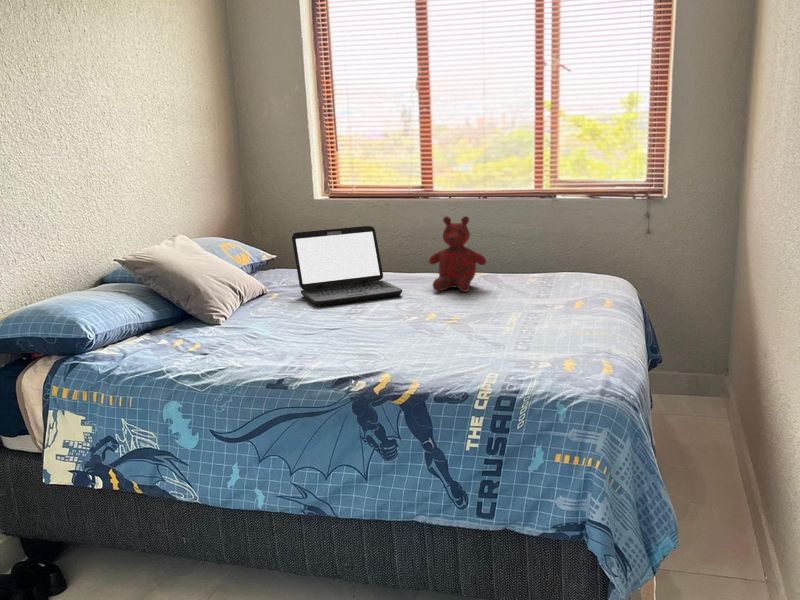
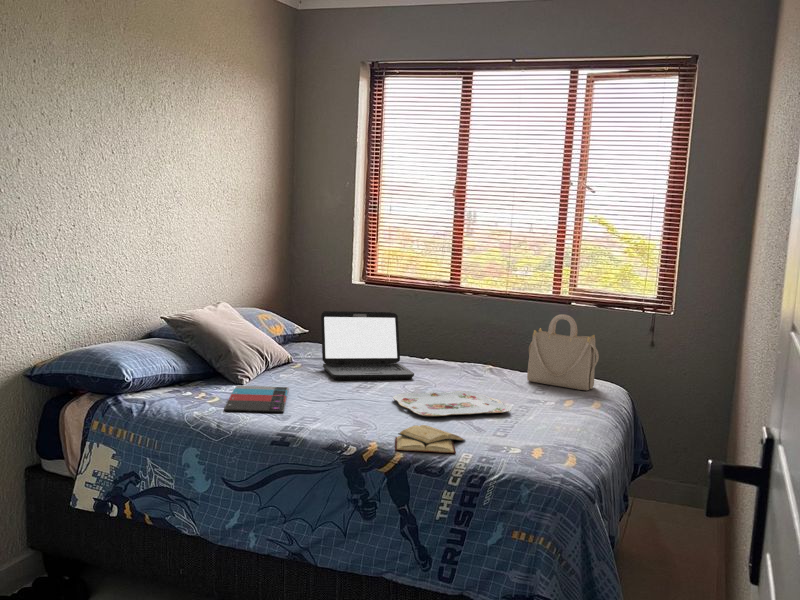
handbag: none [521,208,597,287] -> present [527,314,599,390]
teddy bear: present [429,216,486,292] -> none [443,311,495,382]
serving tray: none [387,302,517,335] -> present [393,391,511,416]
smartphone: none [204,321,271,356] -> present [224,386,289,412]
diary: none [403,346,480,378] -> present [395,425,465,453]

